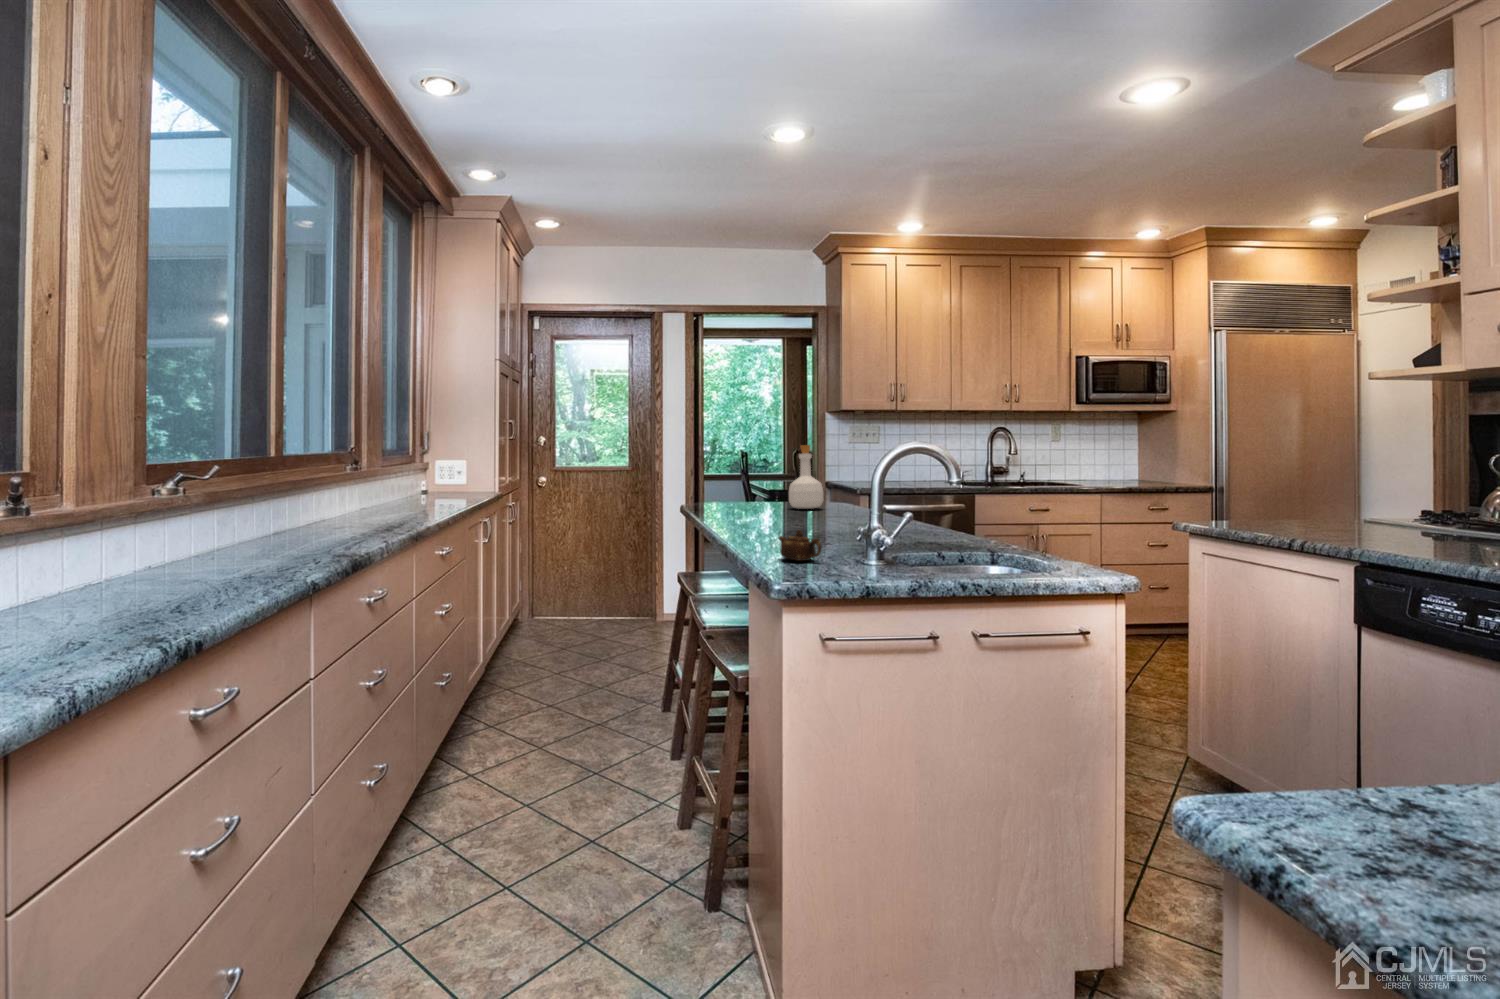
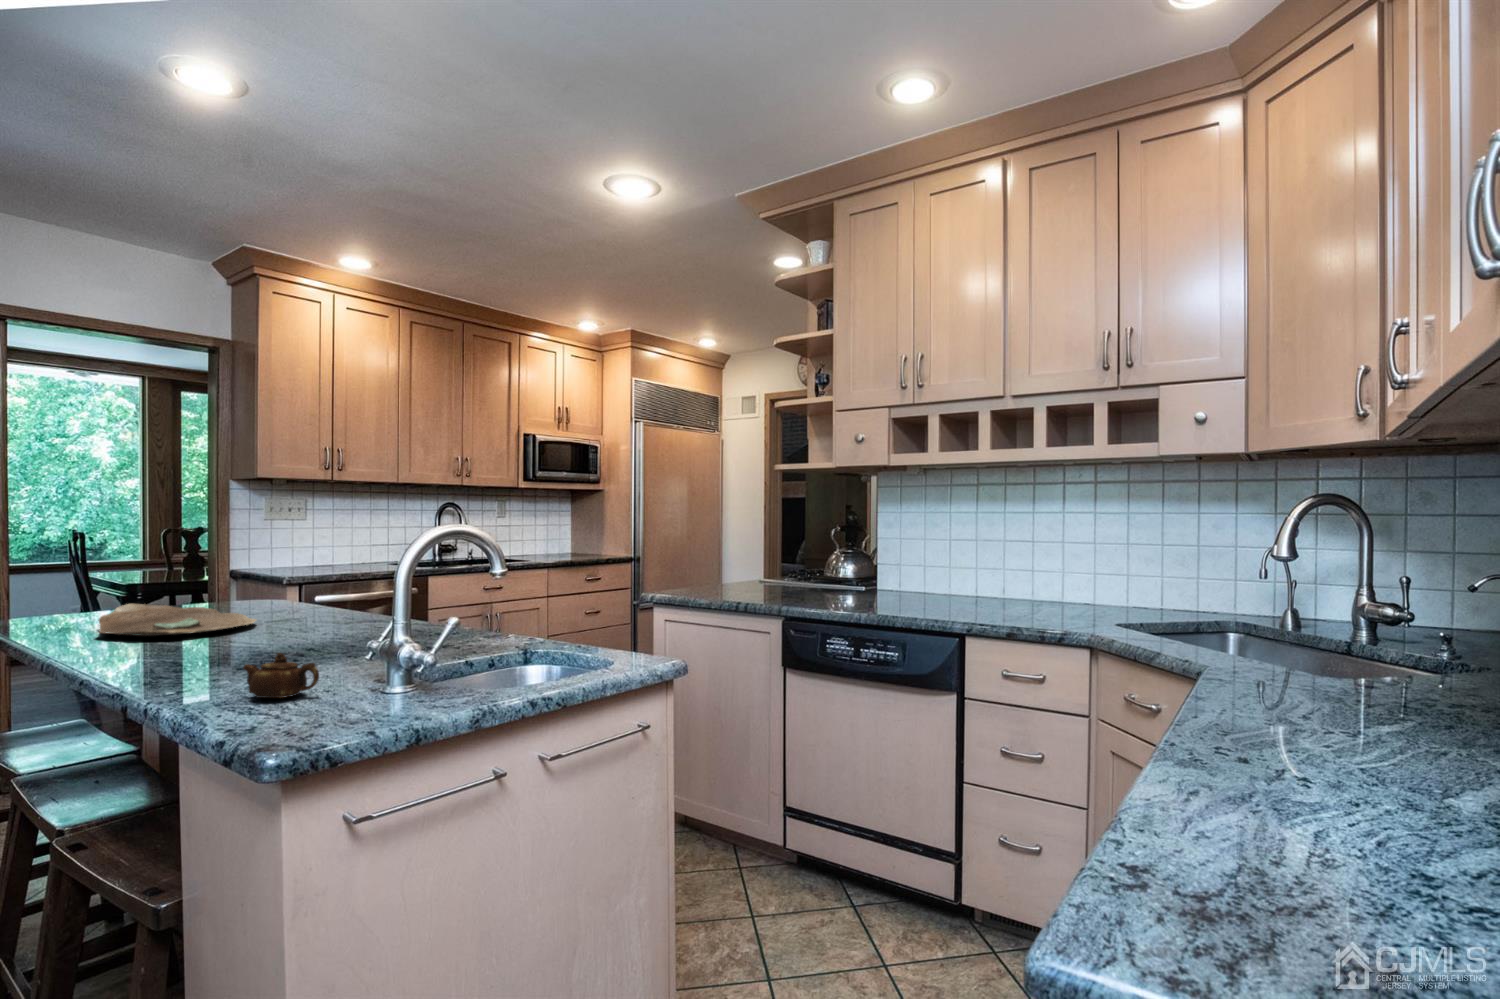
bottle: present [789,445,823,509] -> none [199,525,253,610]
decorative bowl: none [723,500,818,521] -> present [99,604,256,636]

